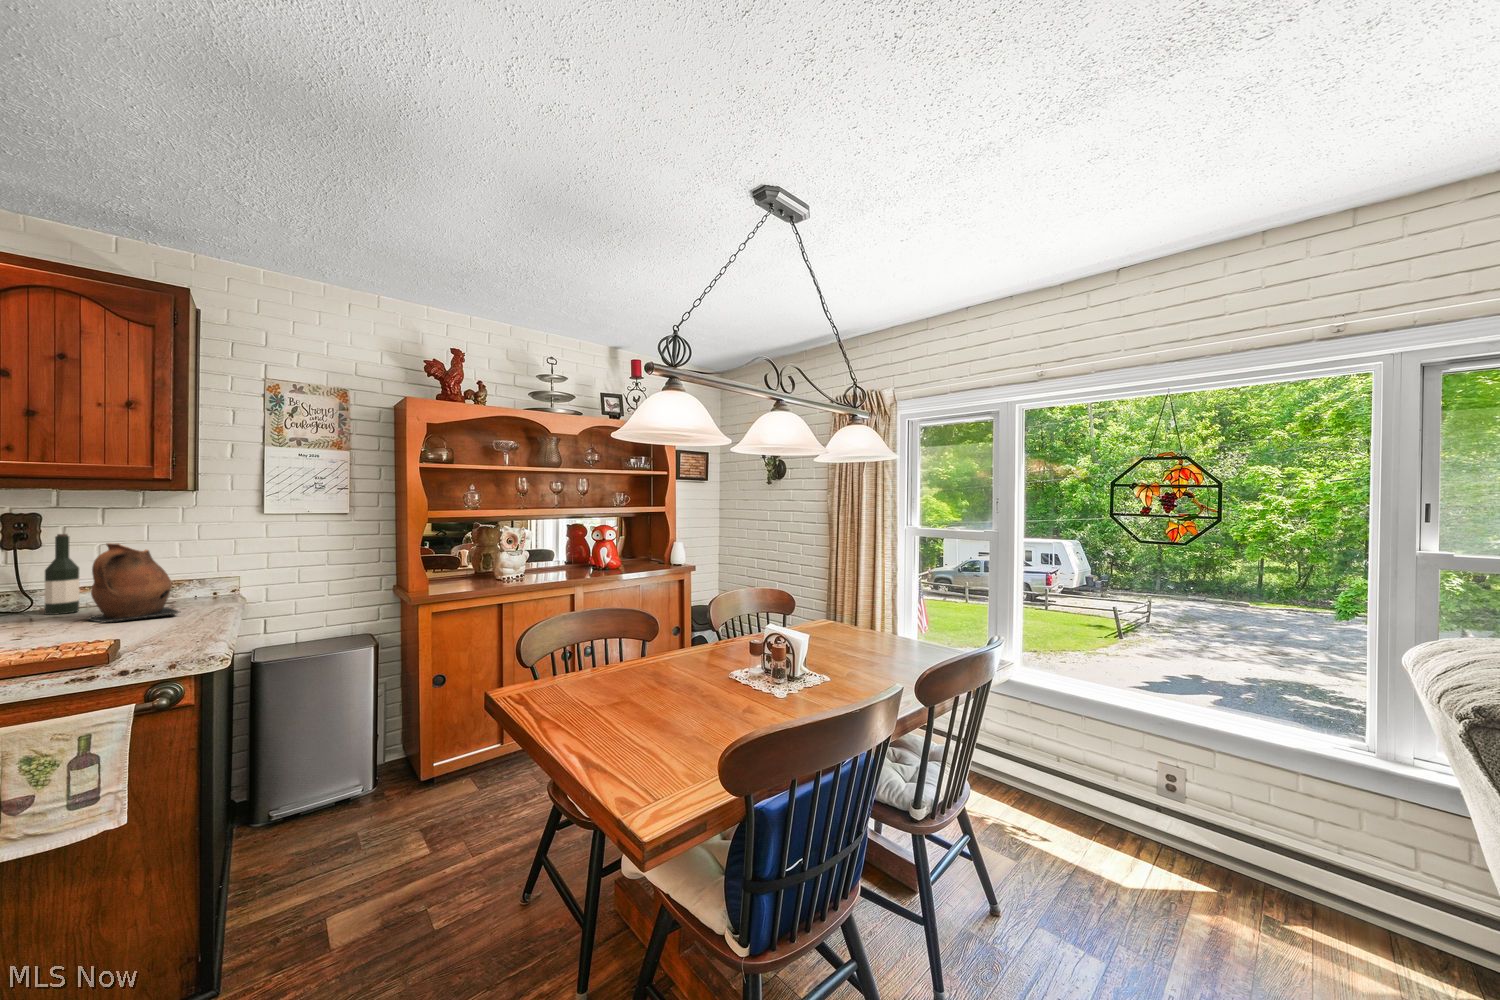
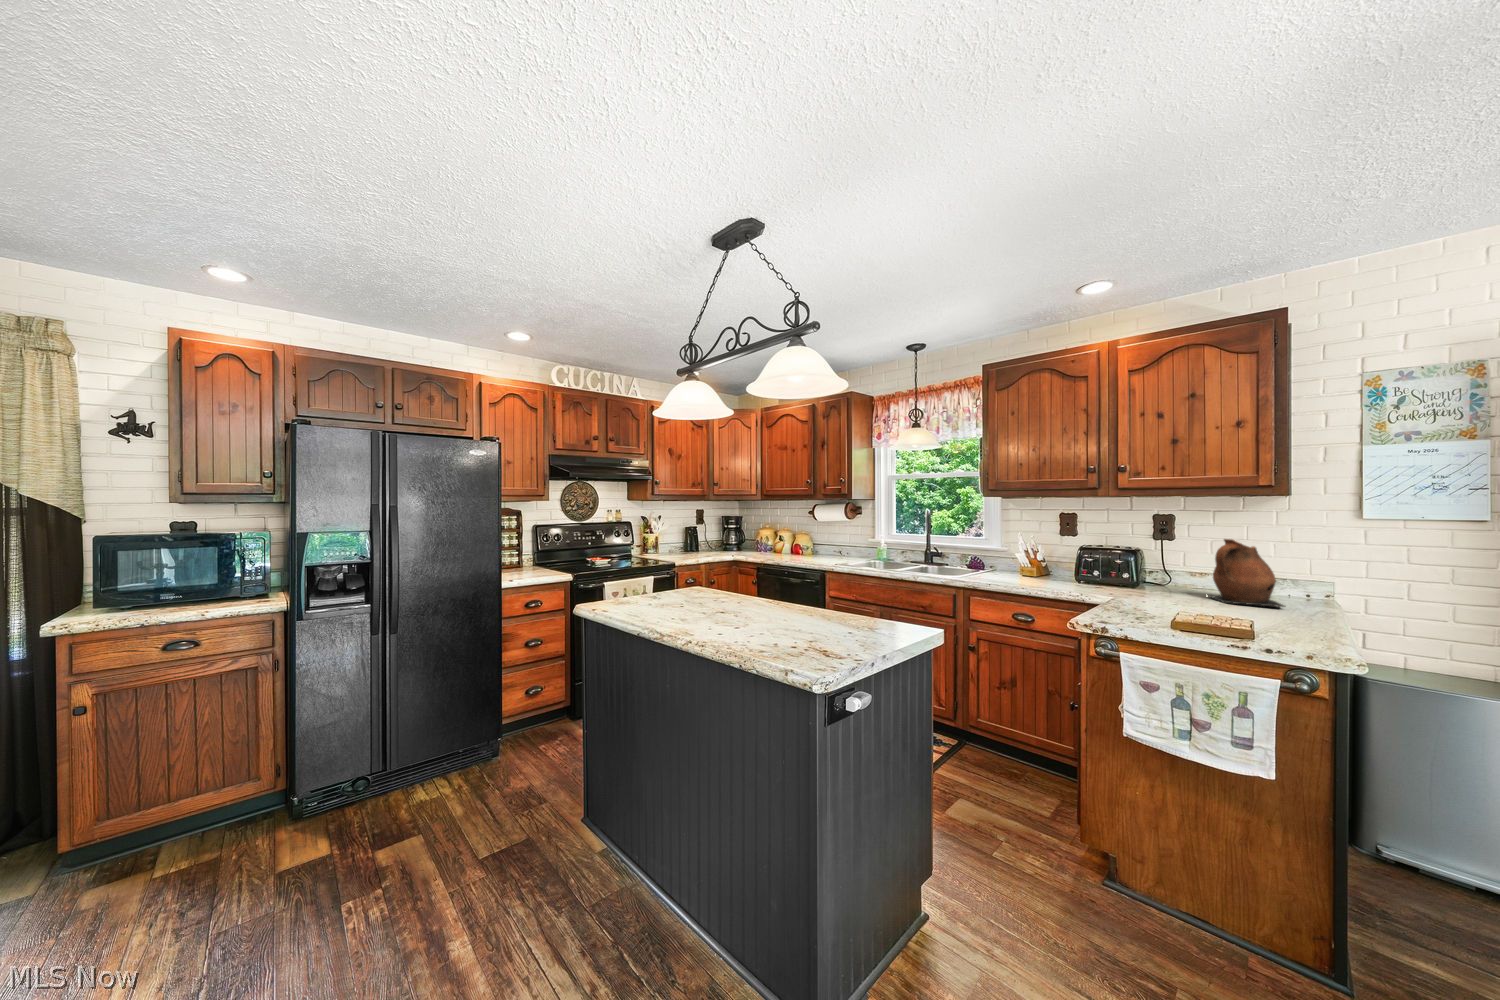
wine bottle: present [45,534,79,615] -> none [1178,529,1199,590]

